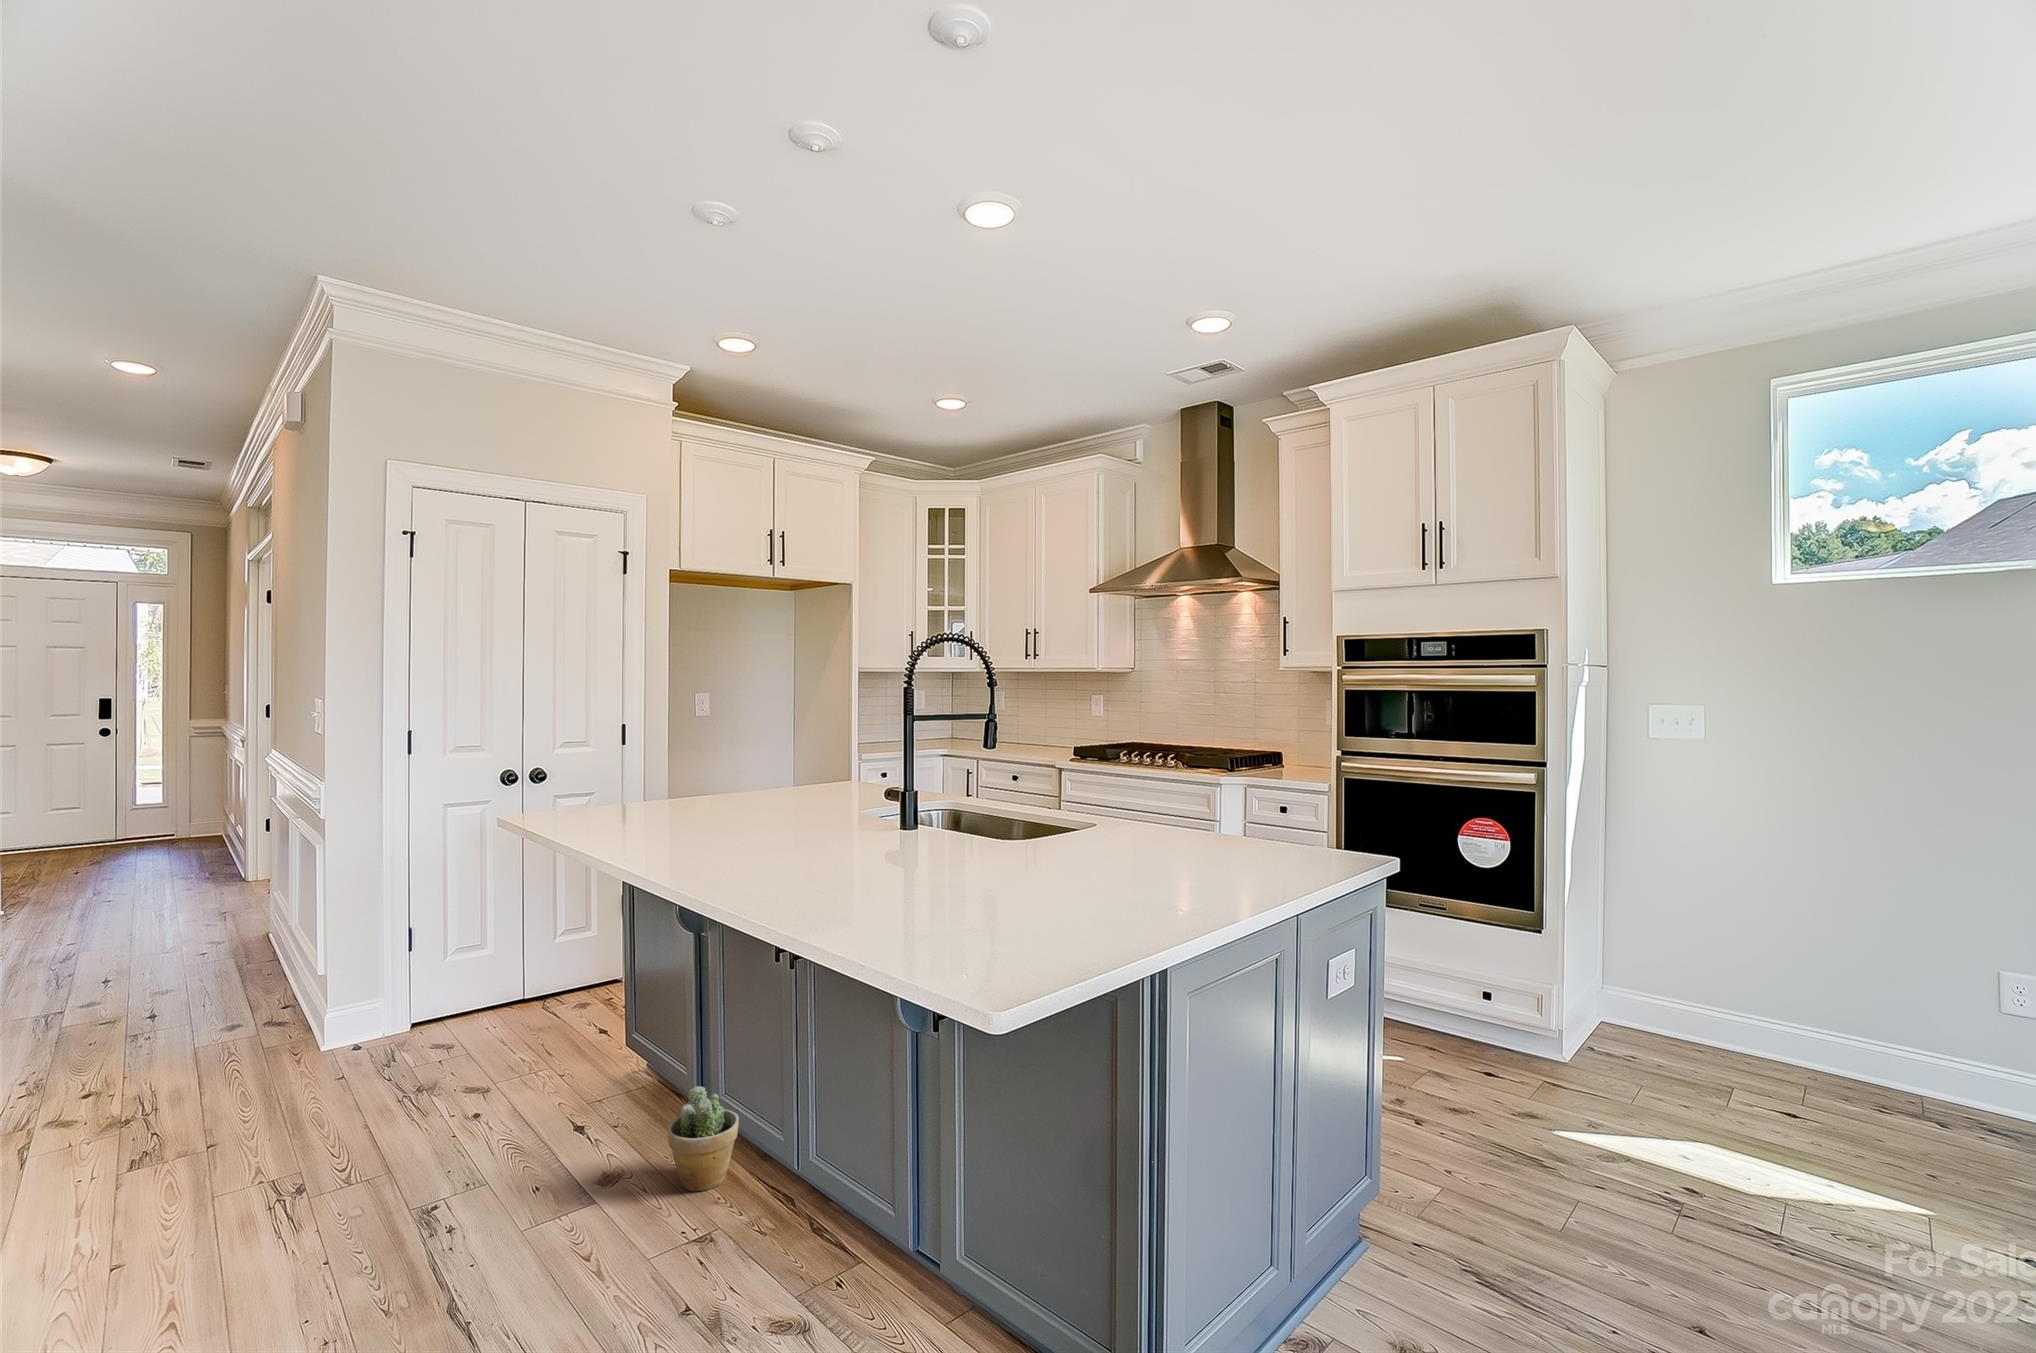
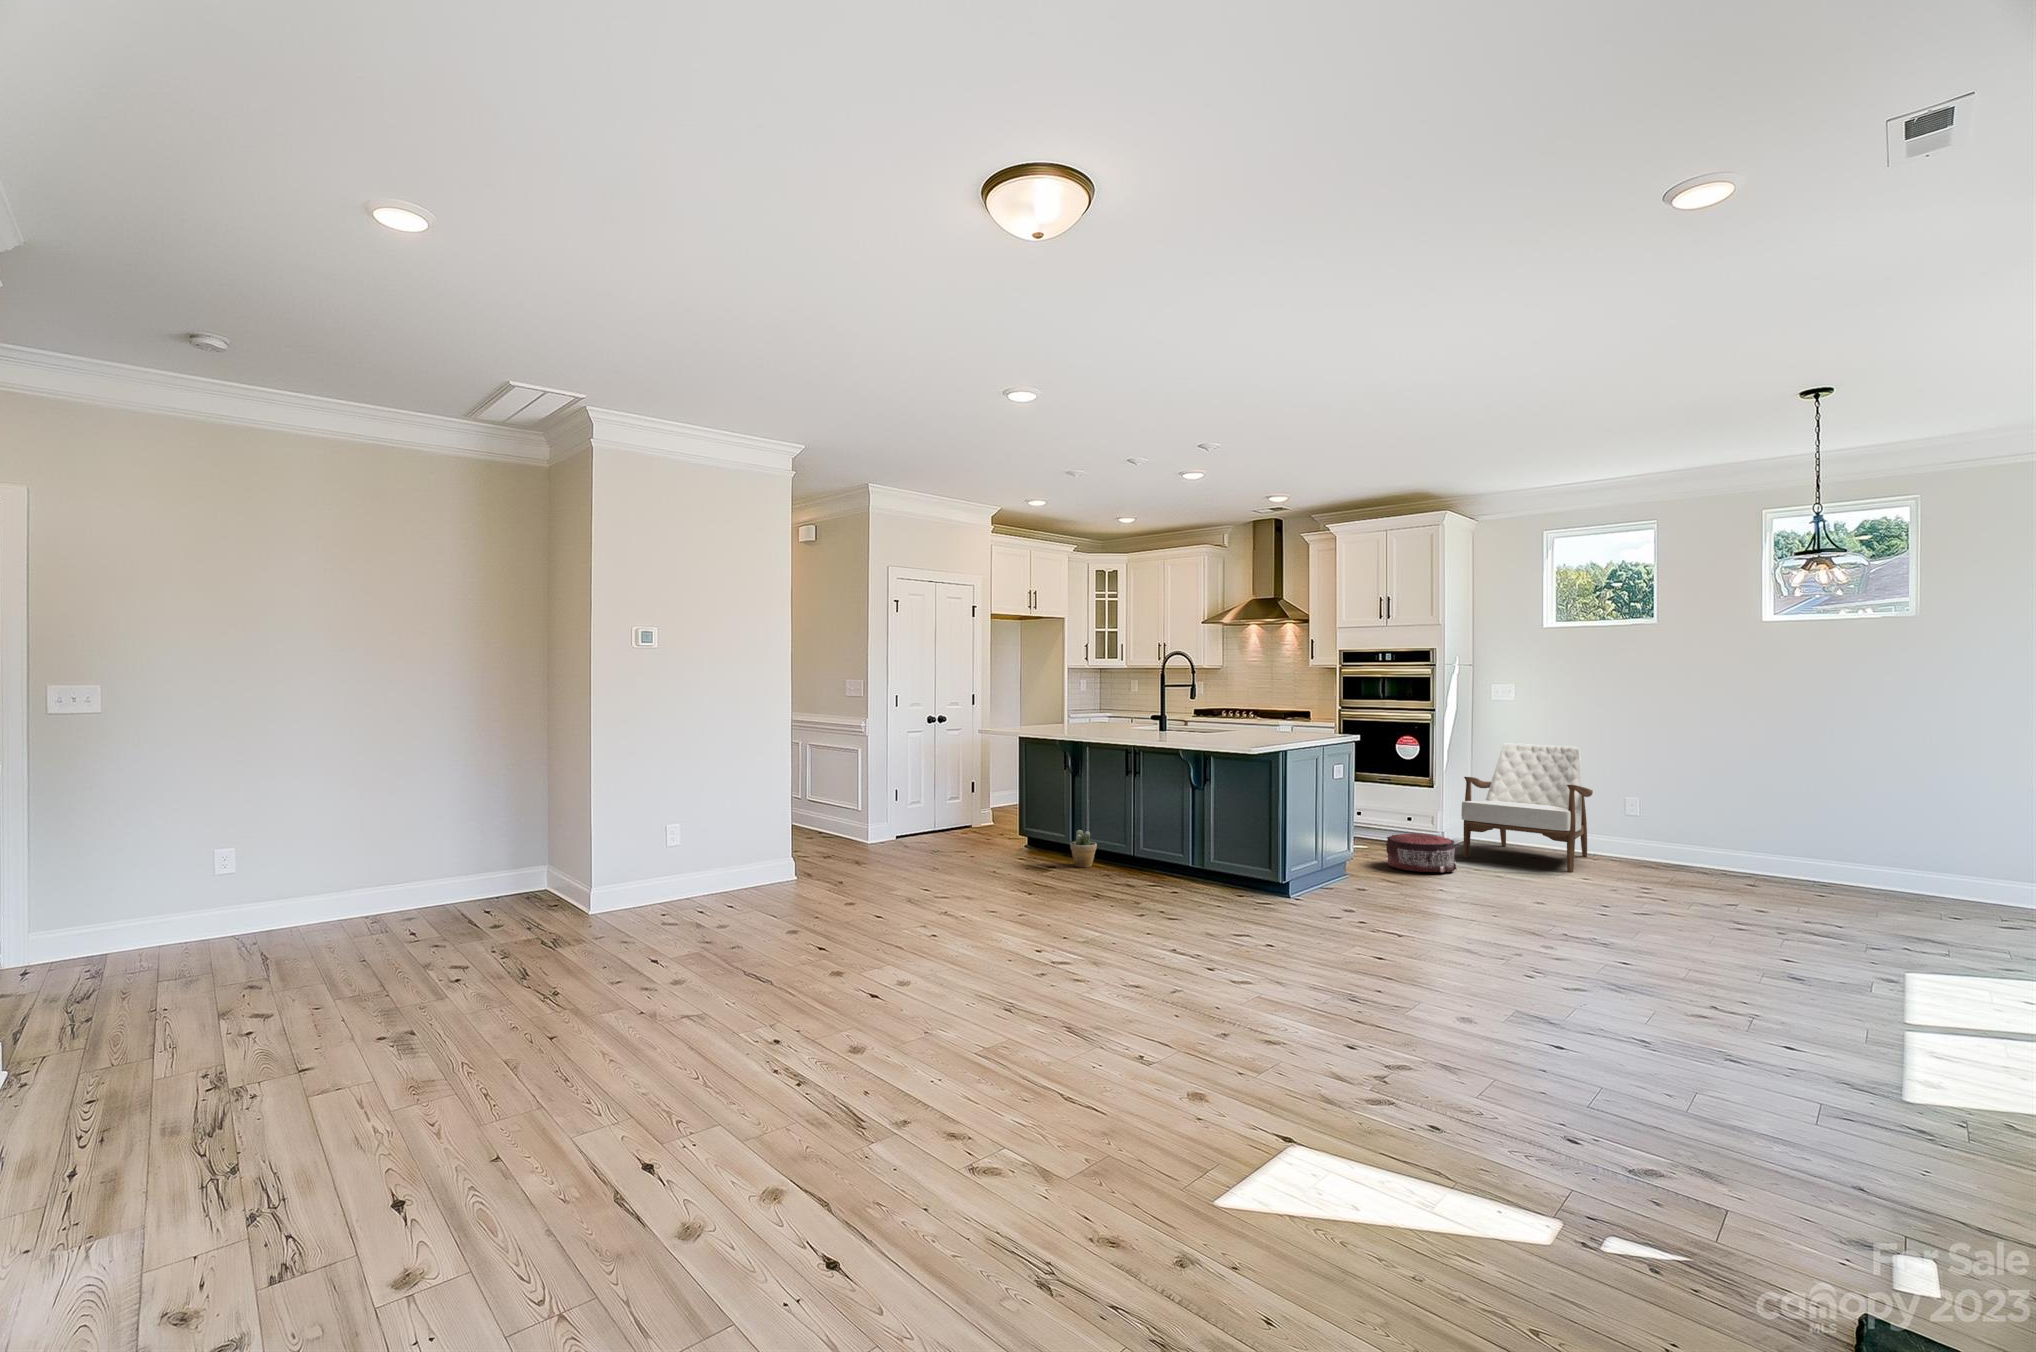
armchair: none [1624,836,1942,1190] -> present [1461,744,1593,872]
pouf: none [1458,1070,1646,1211] -> present [1386,833,1457,872]

